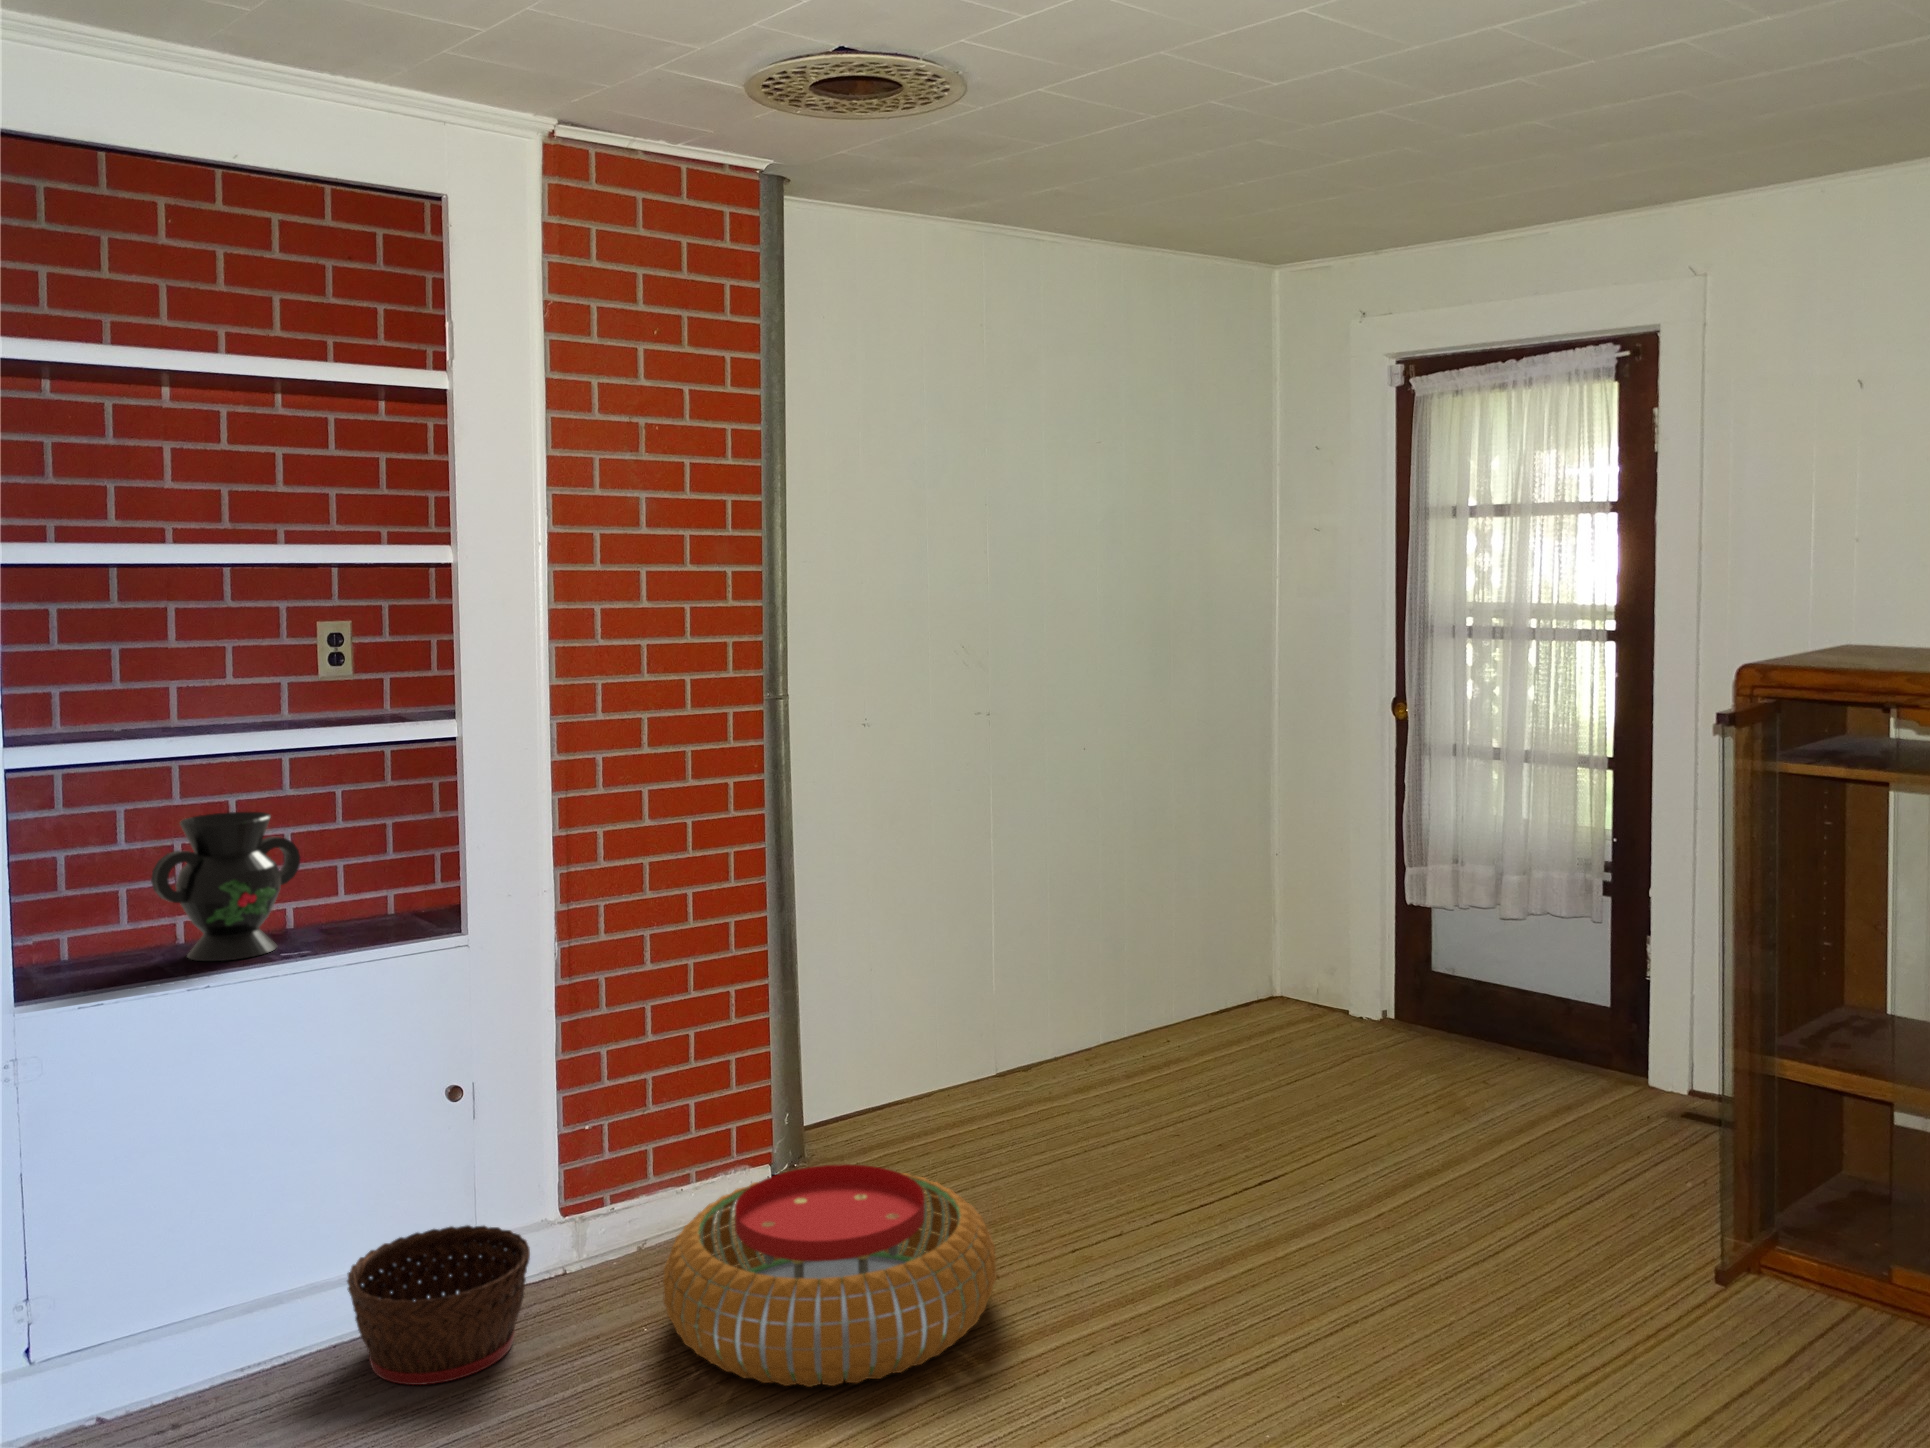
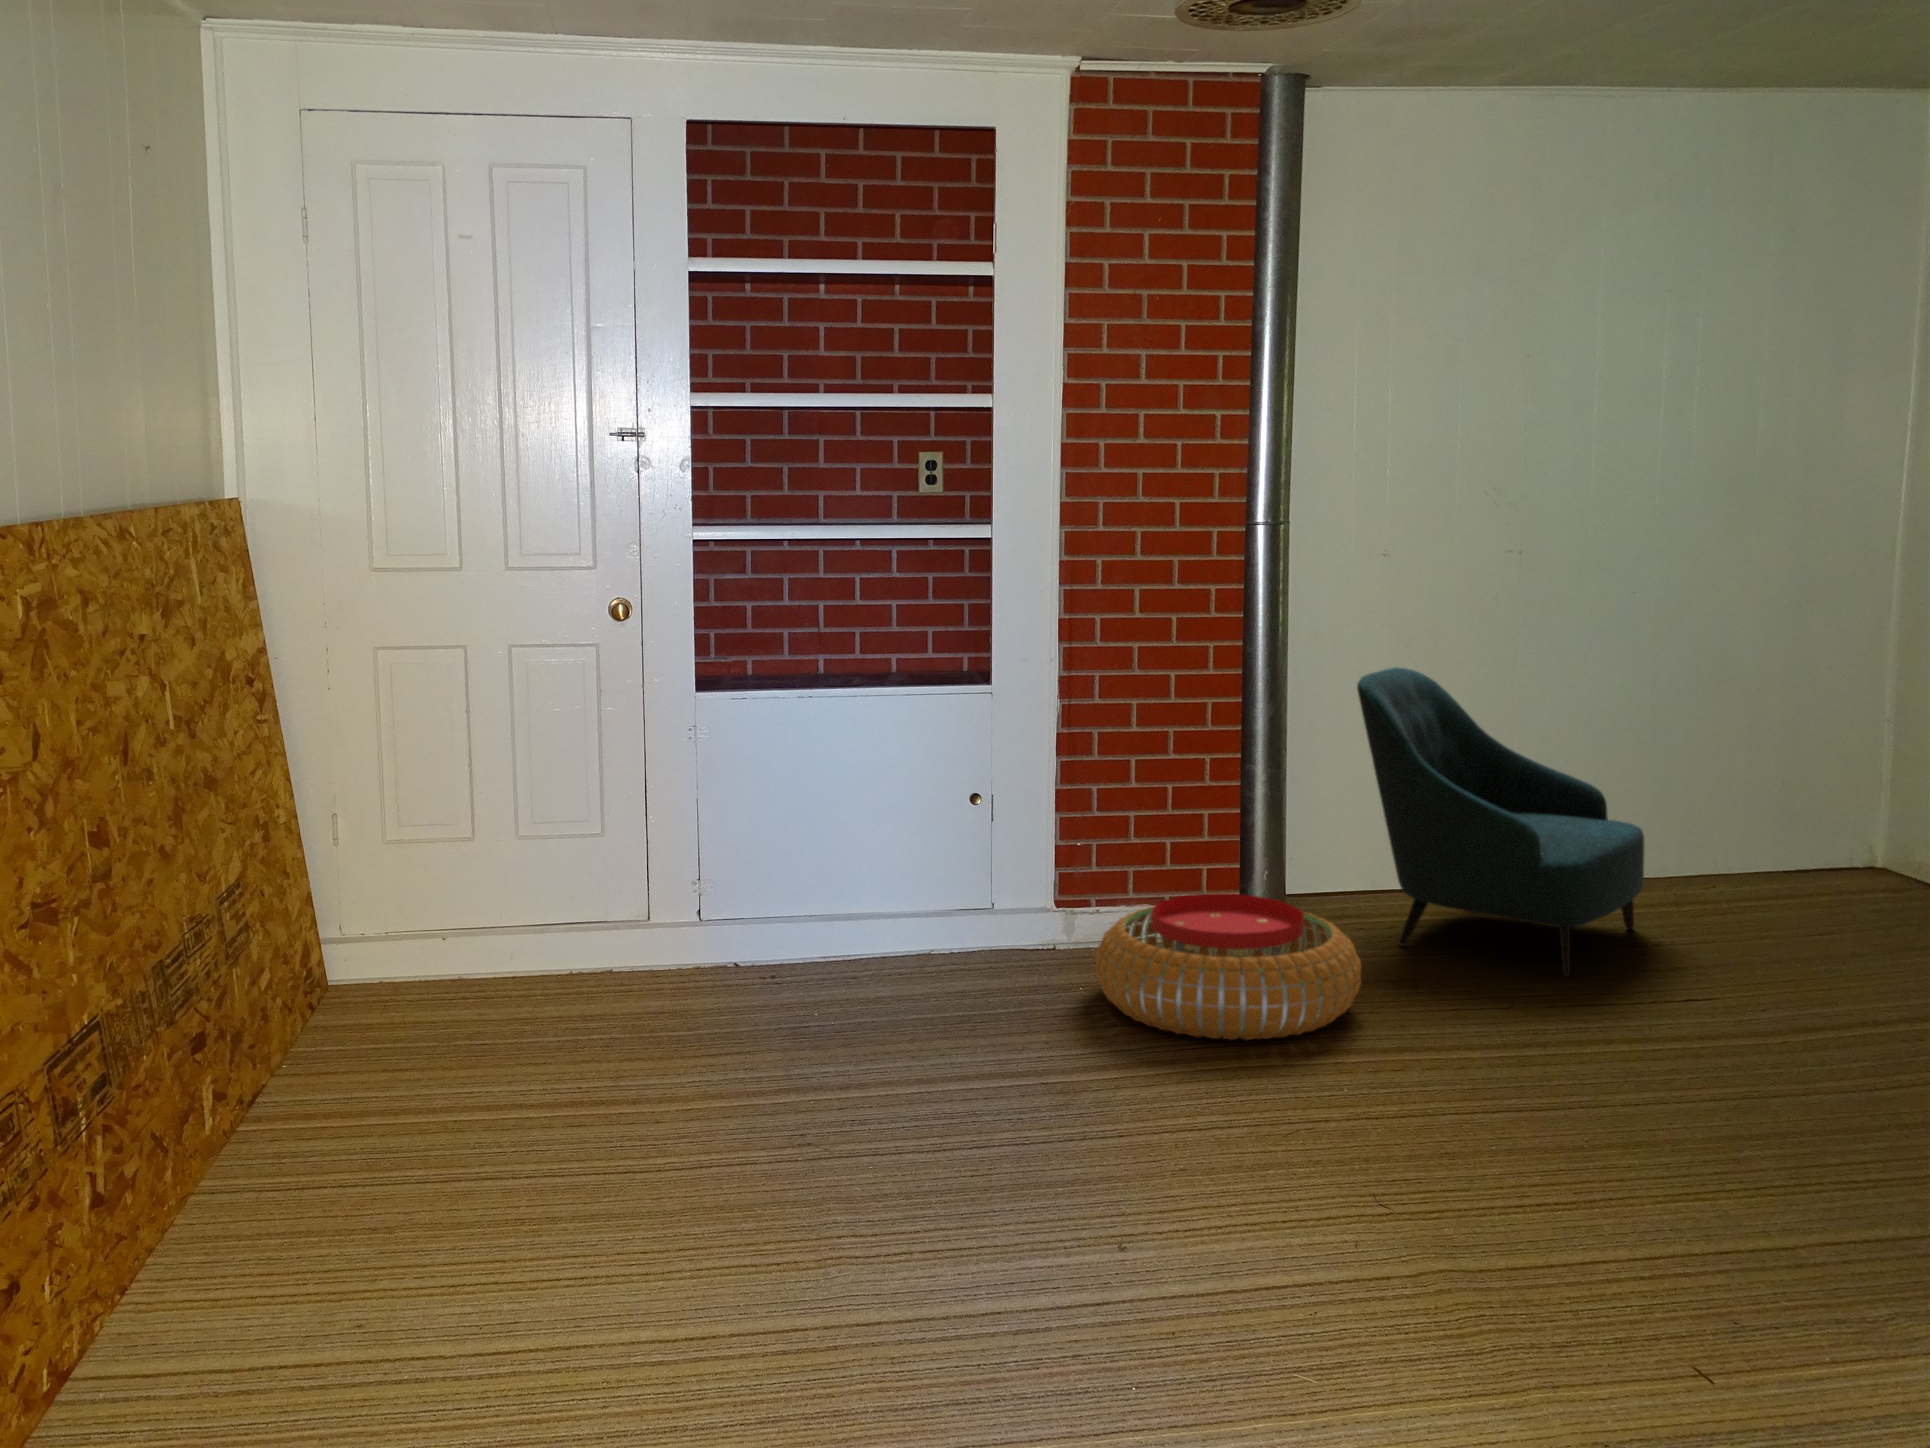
decorative vase: present [151,812,301,961] -> none [795,584,892,683]
armchair: none [884,850,1174,1182] -> present [1357,667,1644,977]
basket: present [347,1225,530,1385] -> none [892,892,1014,985]

